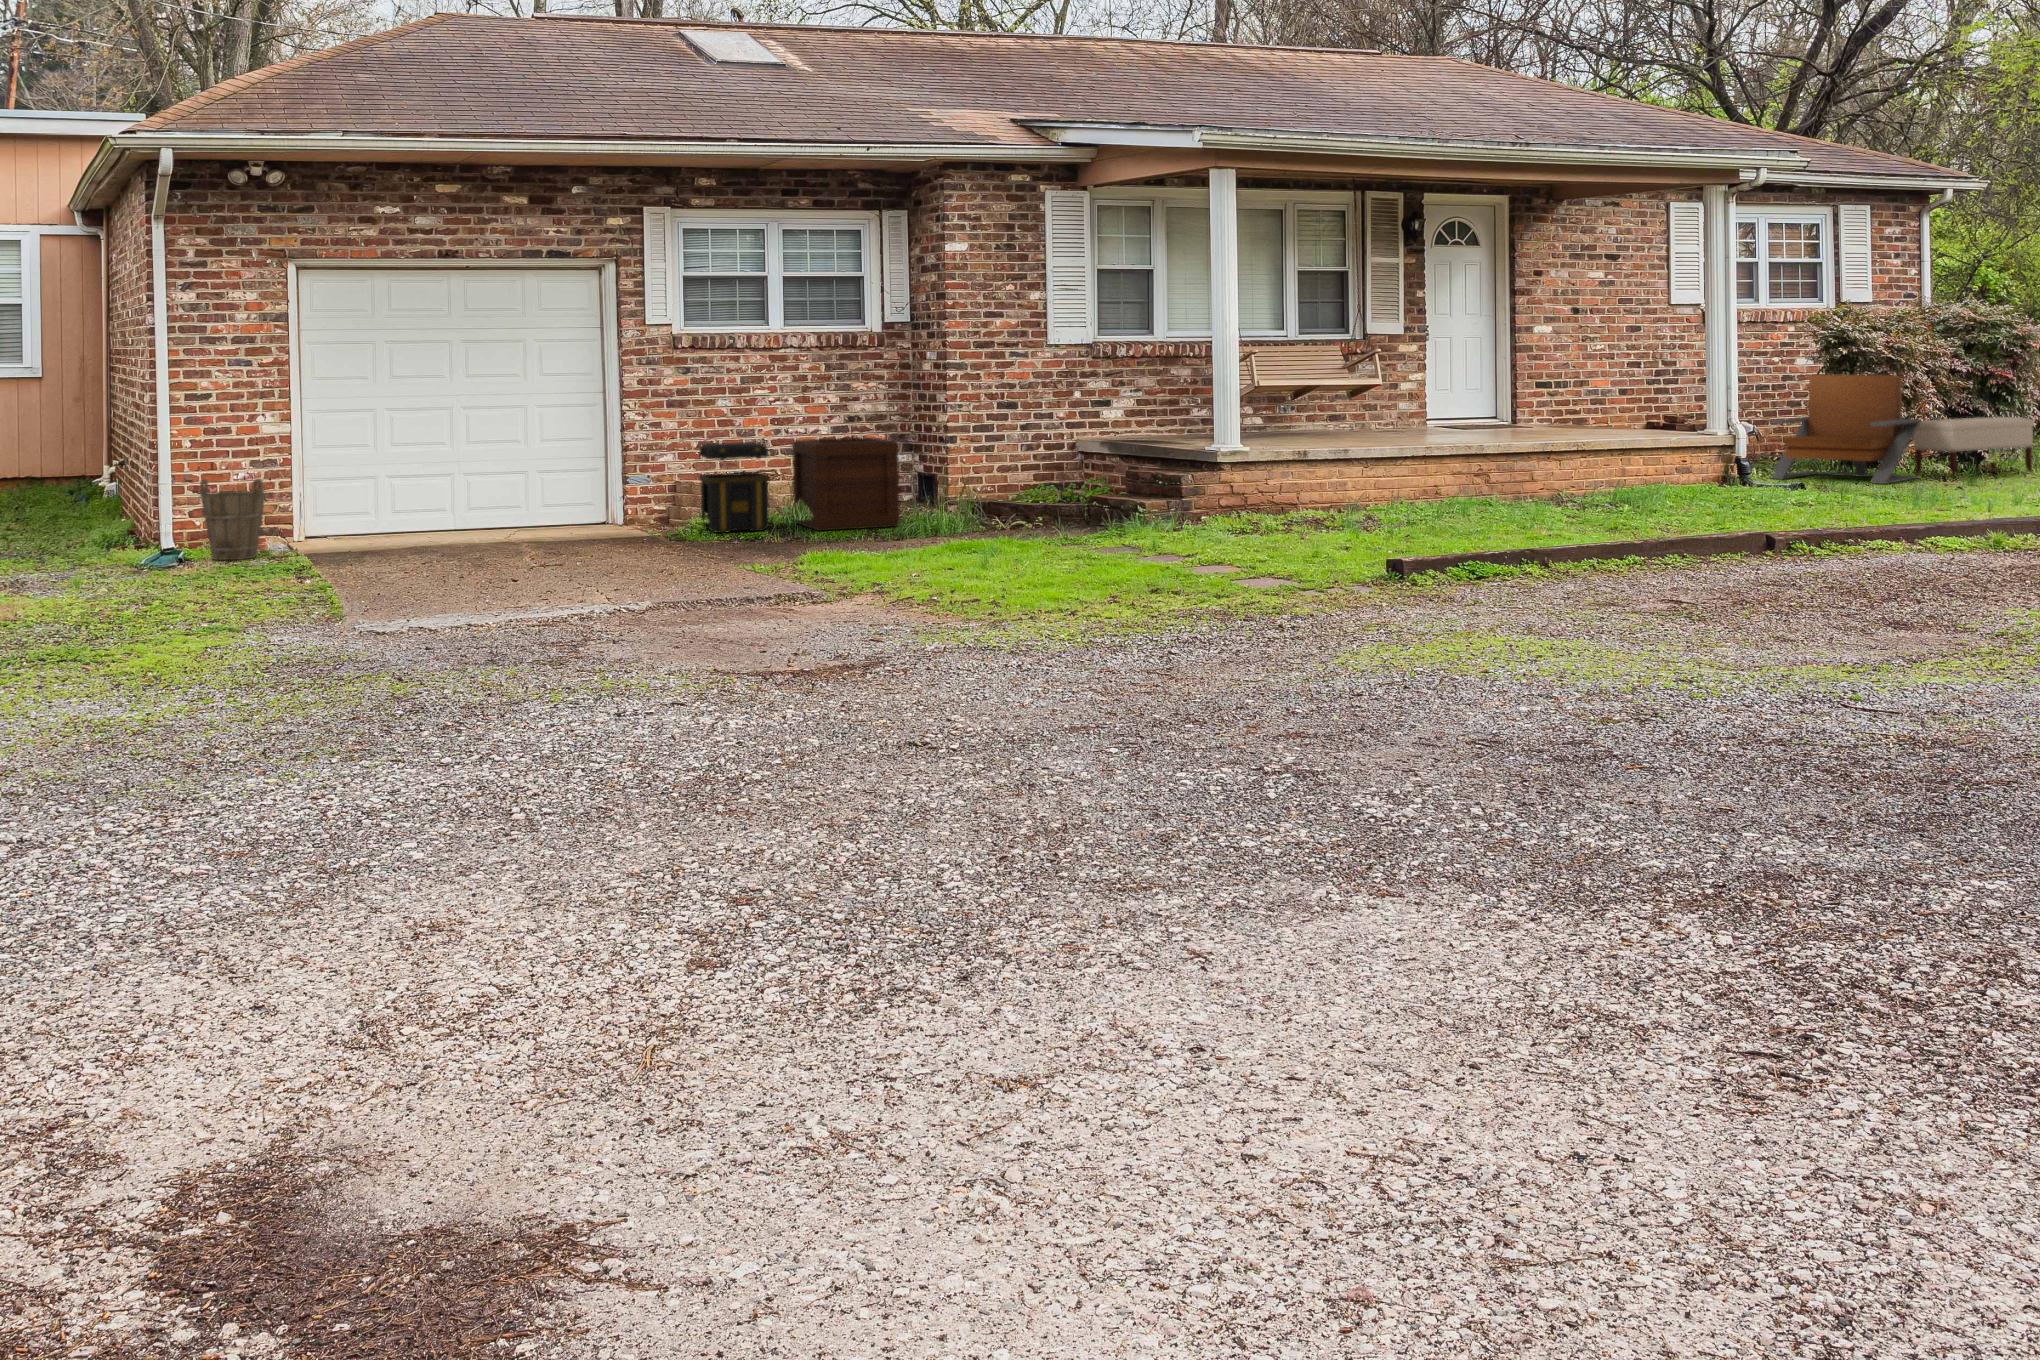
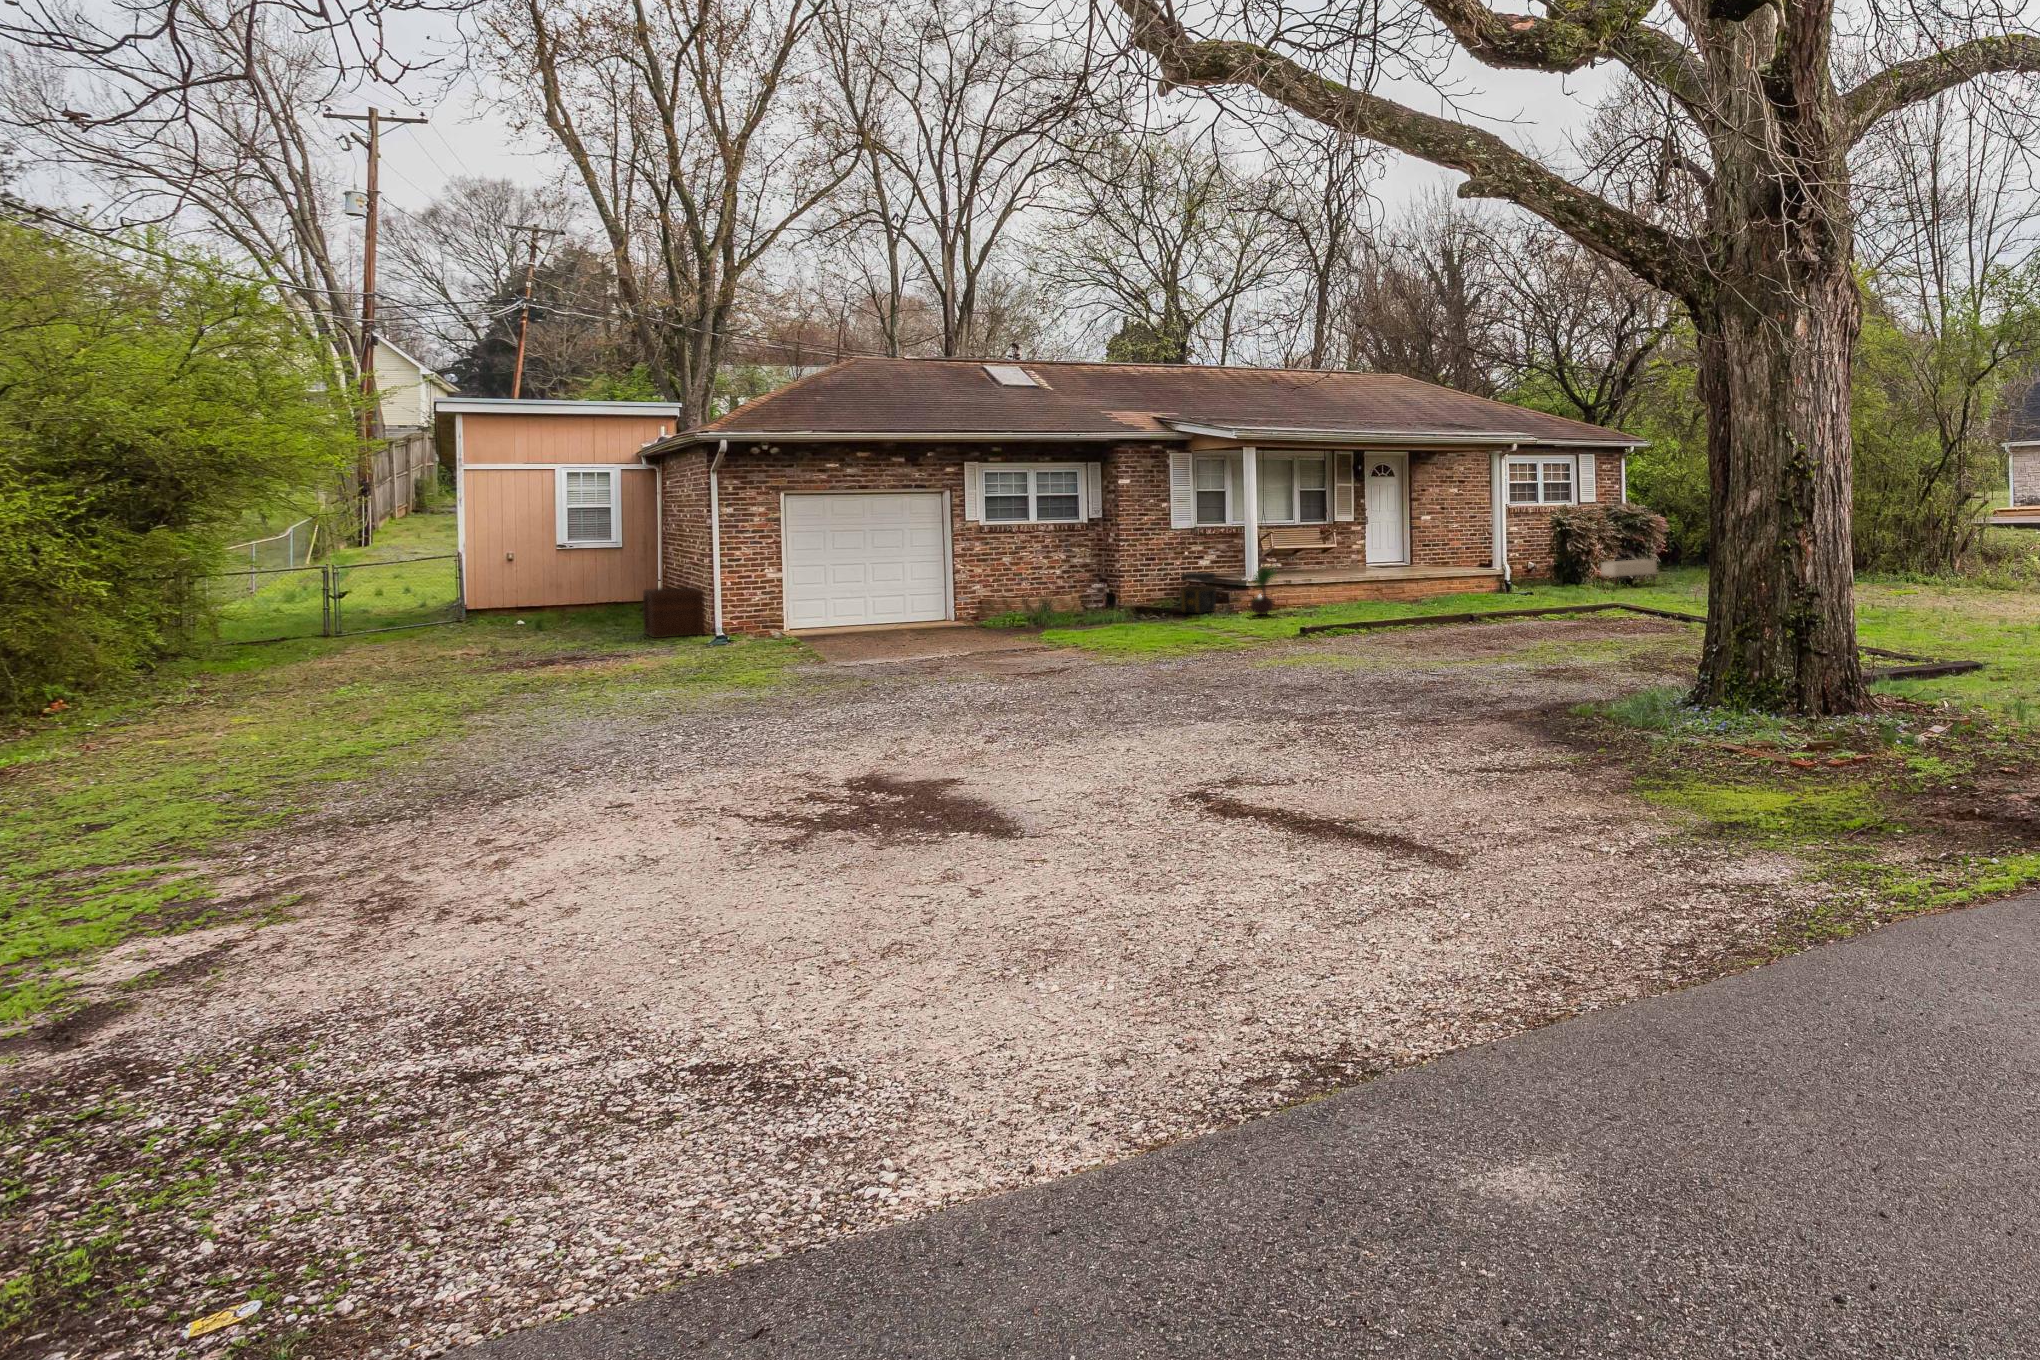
lounge chair: present [1769,375,1921,484] -> none [1532,539,1601,593]
potted tree: none [1223,409,1287,523] -> present [1250,567,1277,615]
wooden crate: present [792,437,899,531] -> present [643,587,705,638]
toolbox: present [699,442,770,533] -> present [1180,572,1216,614]
bucket: present [200,479,266,560] -> none [737,599,771,638]

